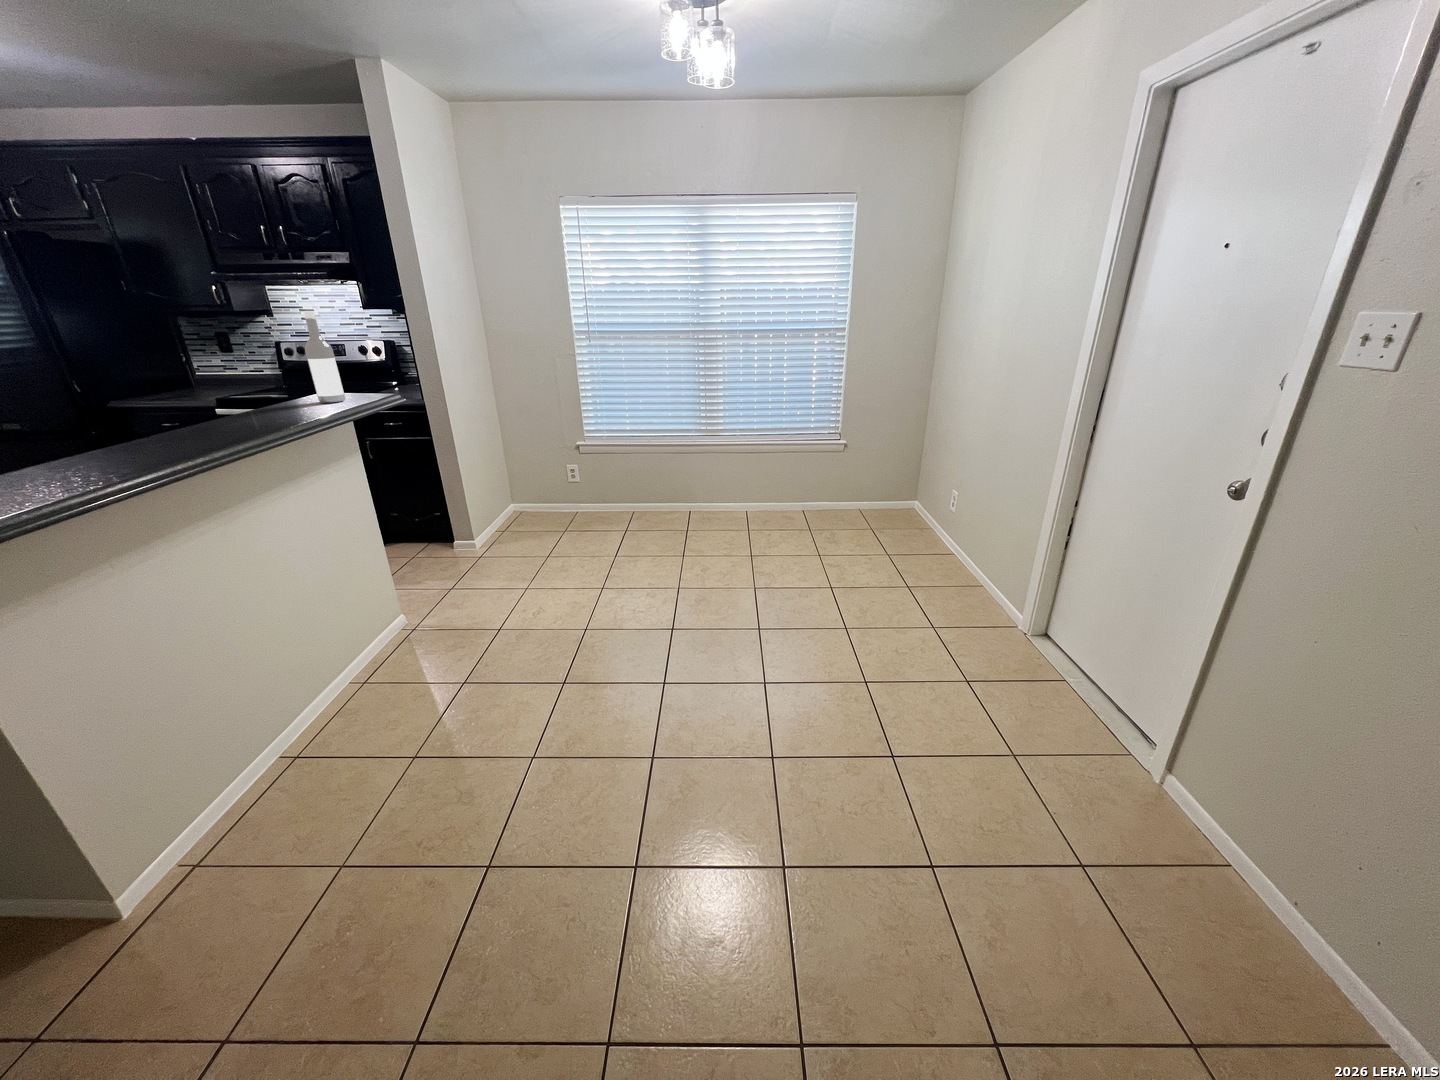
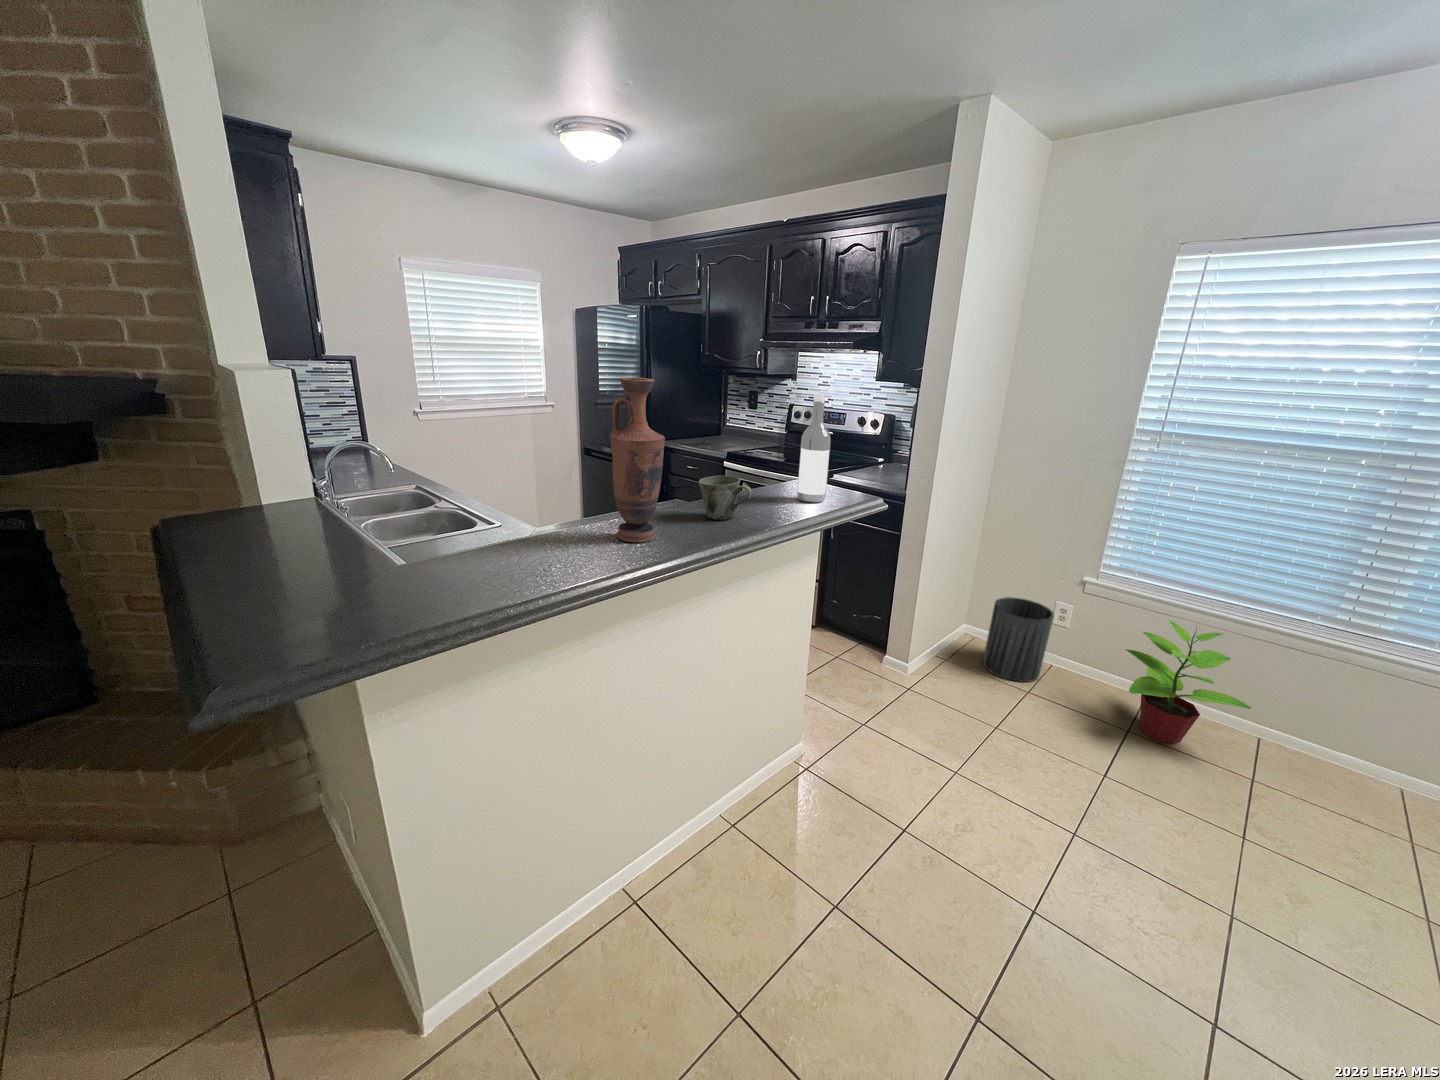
vase: none [103,300,194,445] -> present [610,377,665,542]
mug: none [217,386,276,423] -> present [699,476,752,520]
potted plant: none [612,452,677,531] -> present [1126,621,1252,744]
trash can: none [526,470,572,530] -> present [983,597,1054,682]

